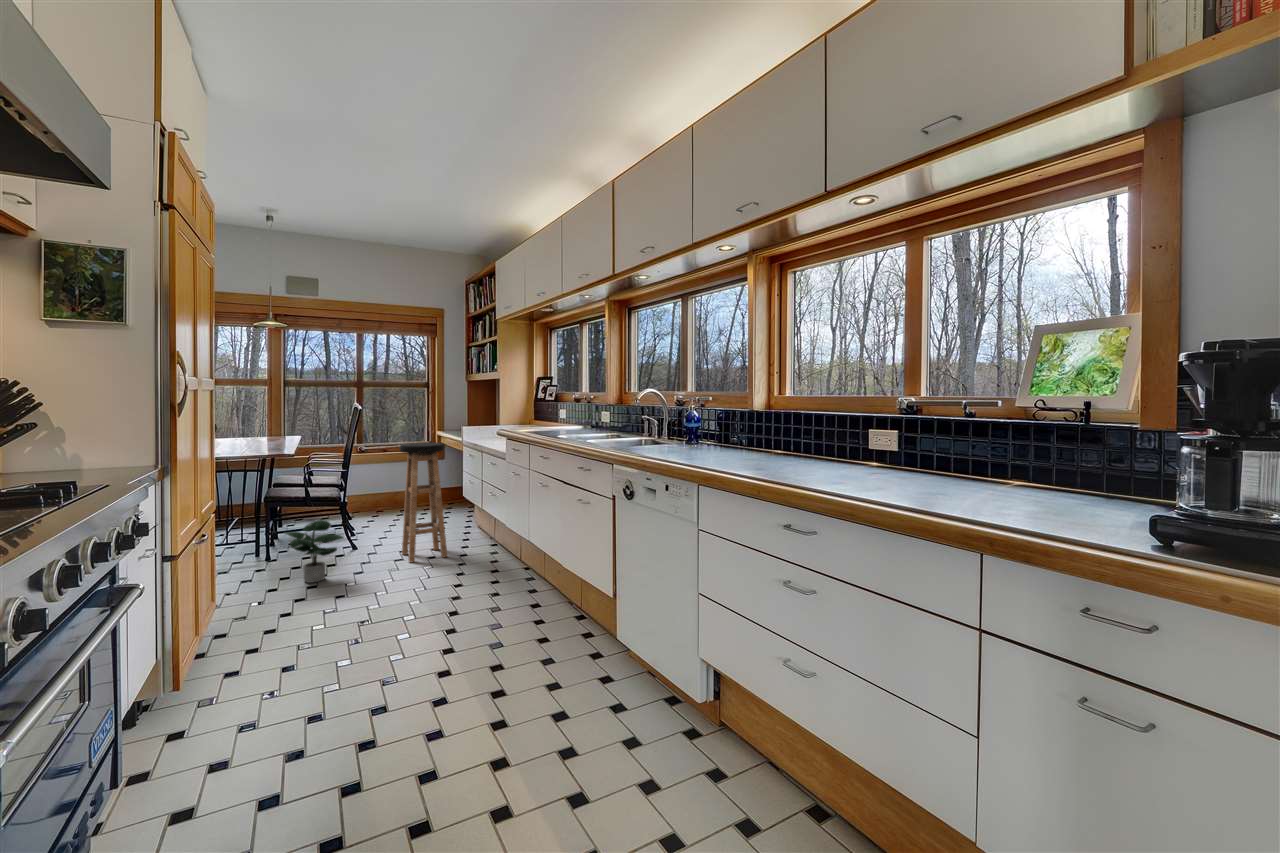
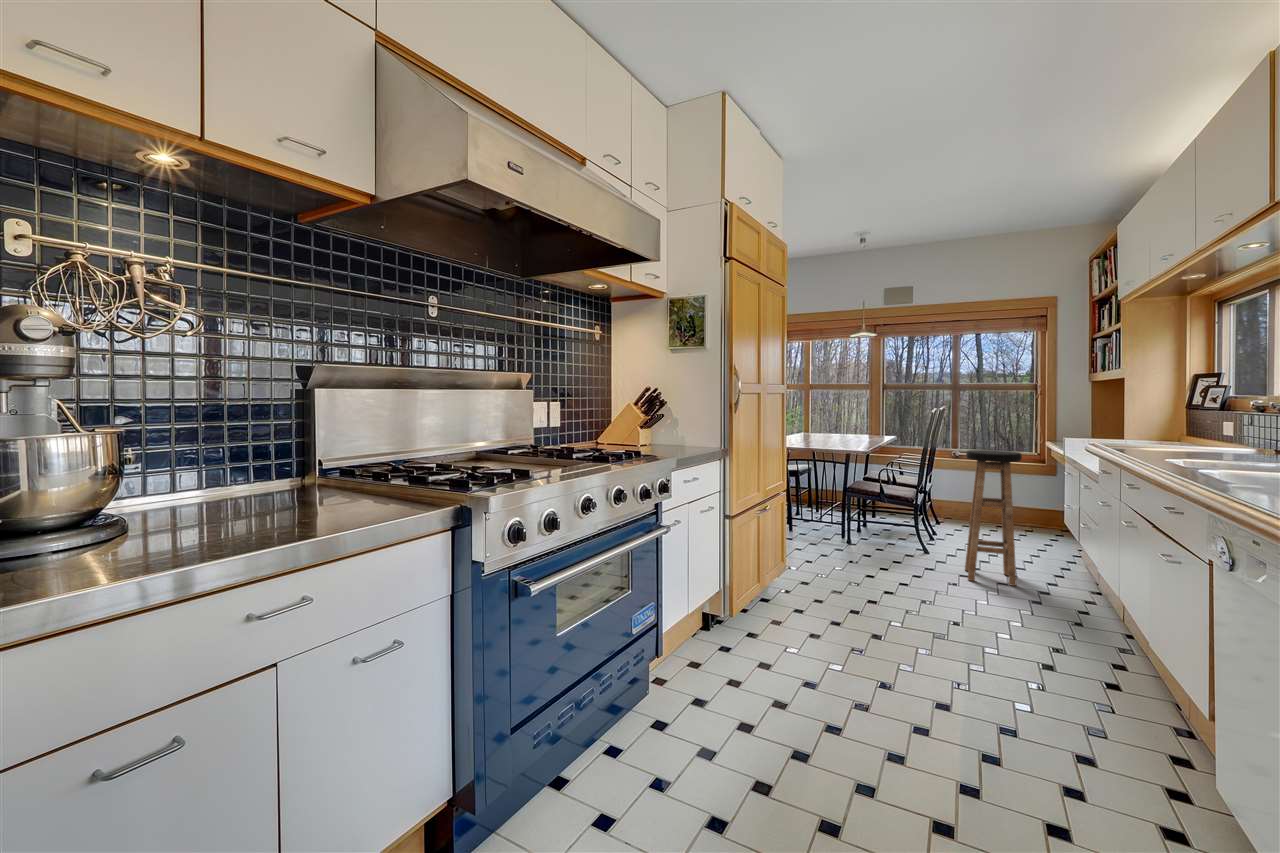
potted plant: present [285,520,344,583] -> none [844,516,898,574]

